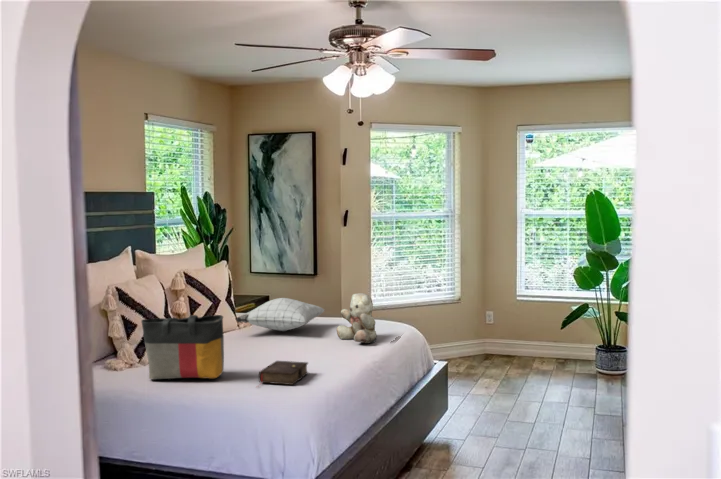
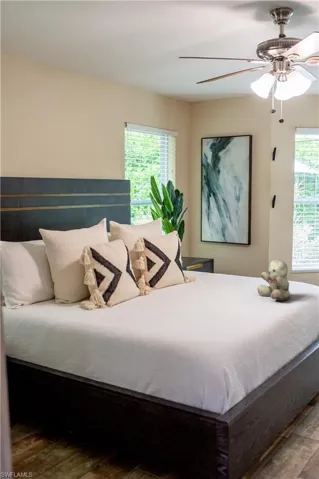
pillow: present [236,298,325,331] -> none [180,261,250,287]
tote bag: present [142,315,224,380] -> none [104,272,163,321]
book: present [259,361,308,385] -> none [185,311,229,332]

